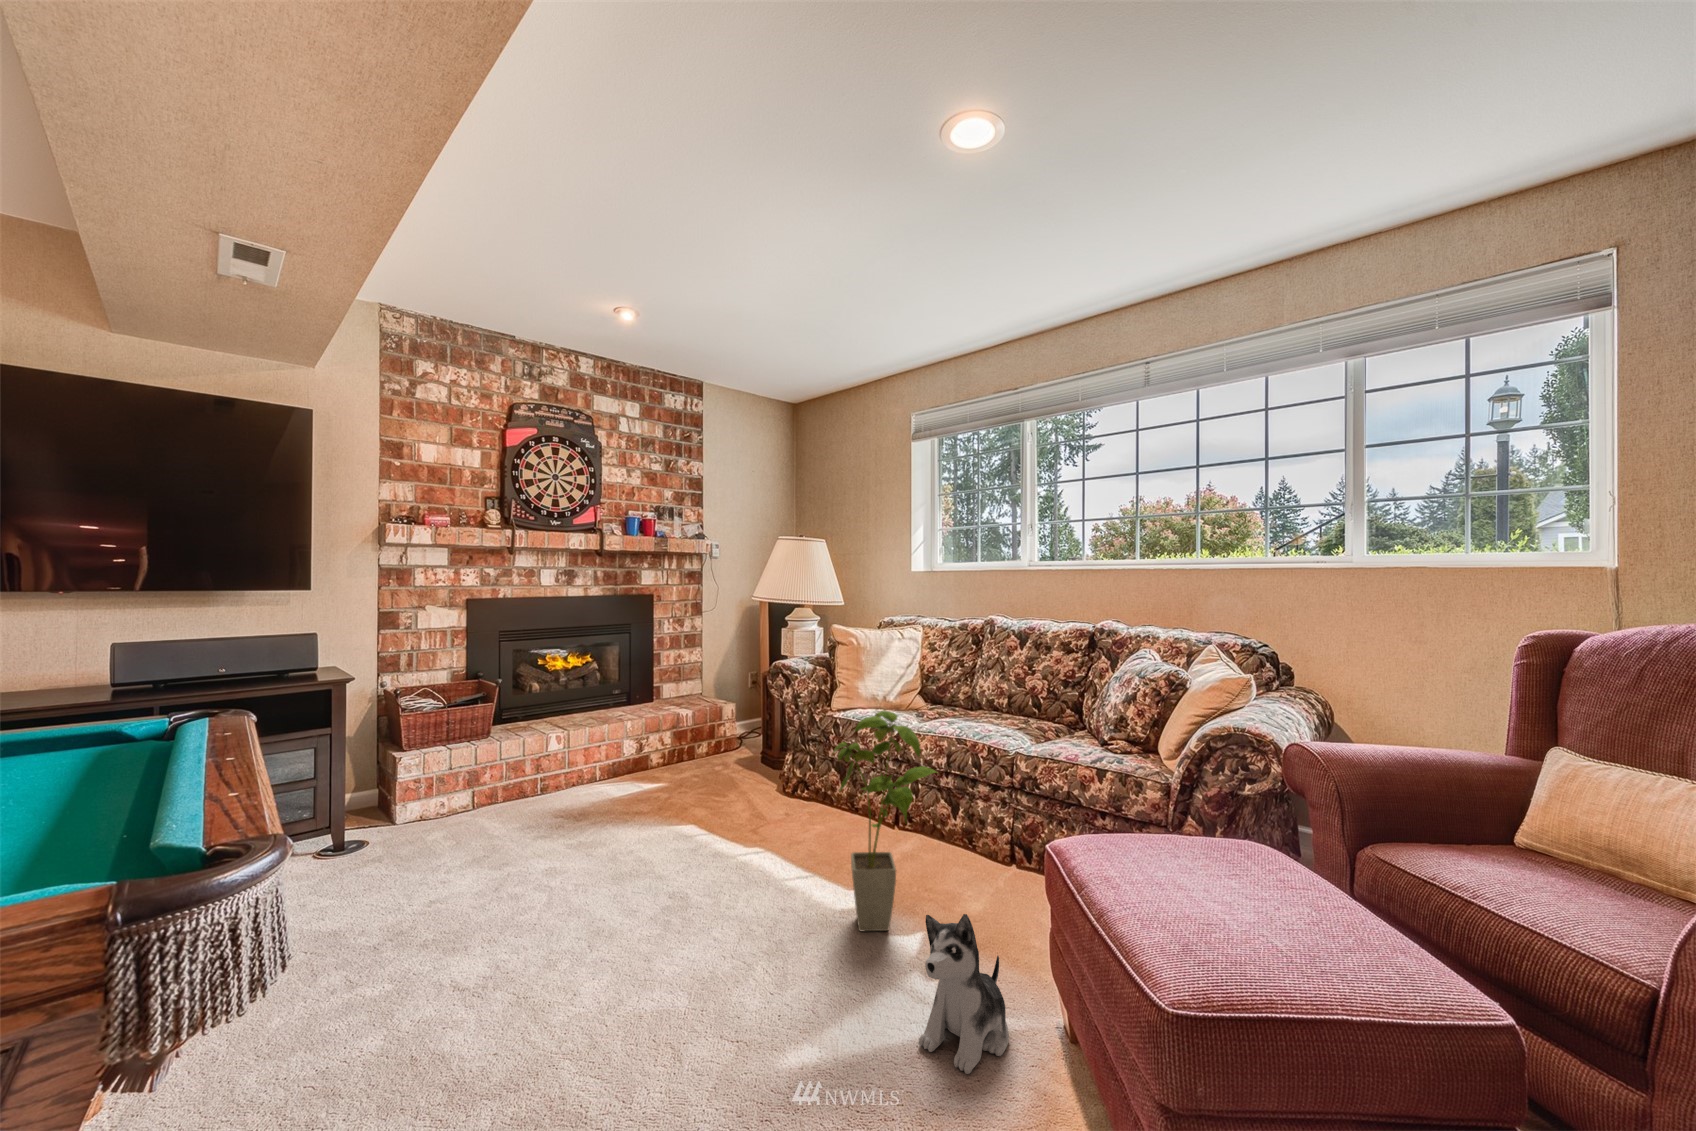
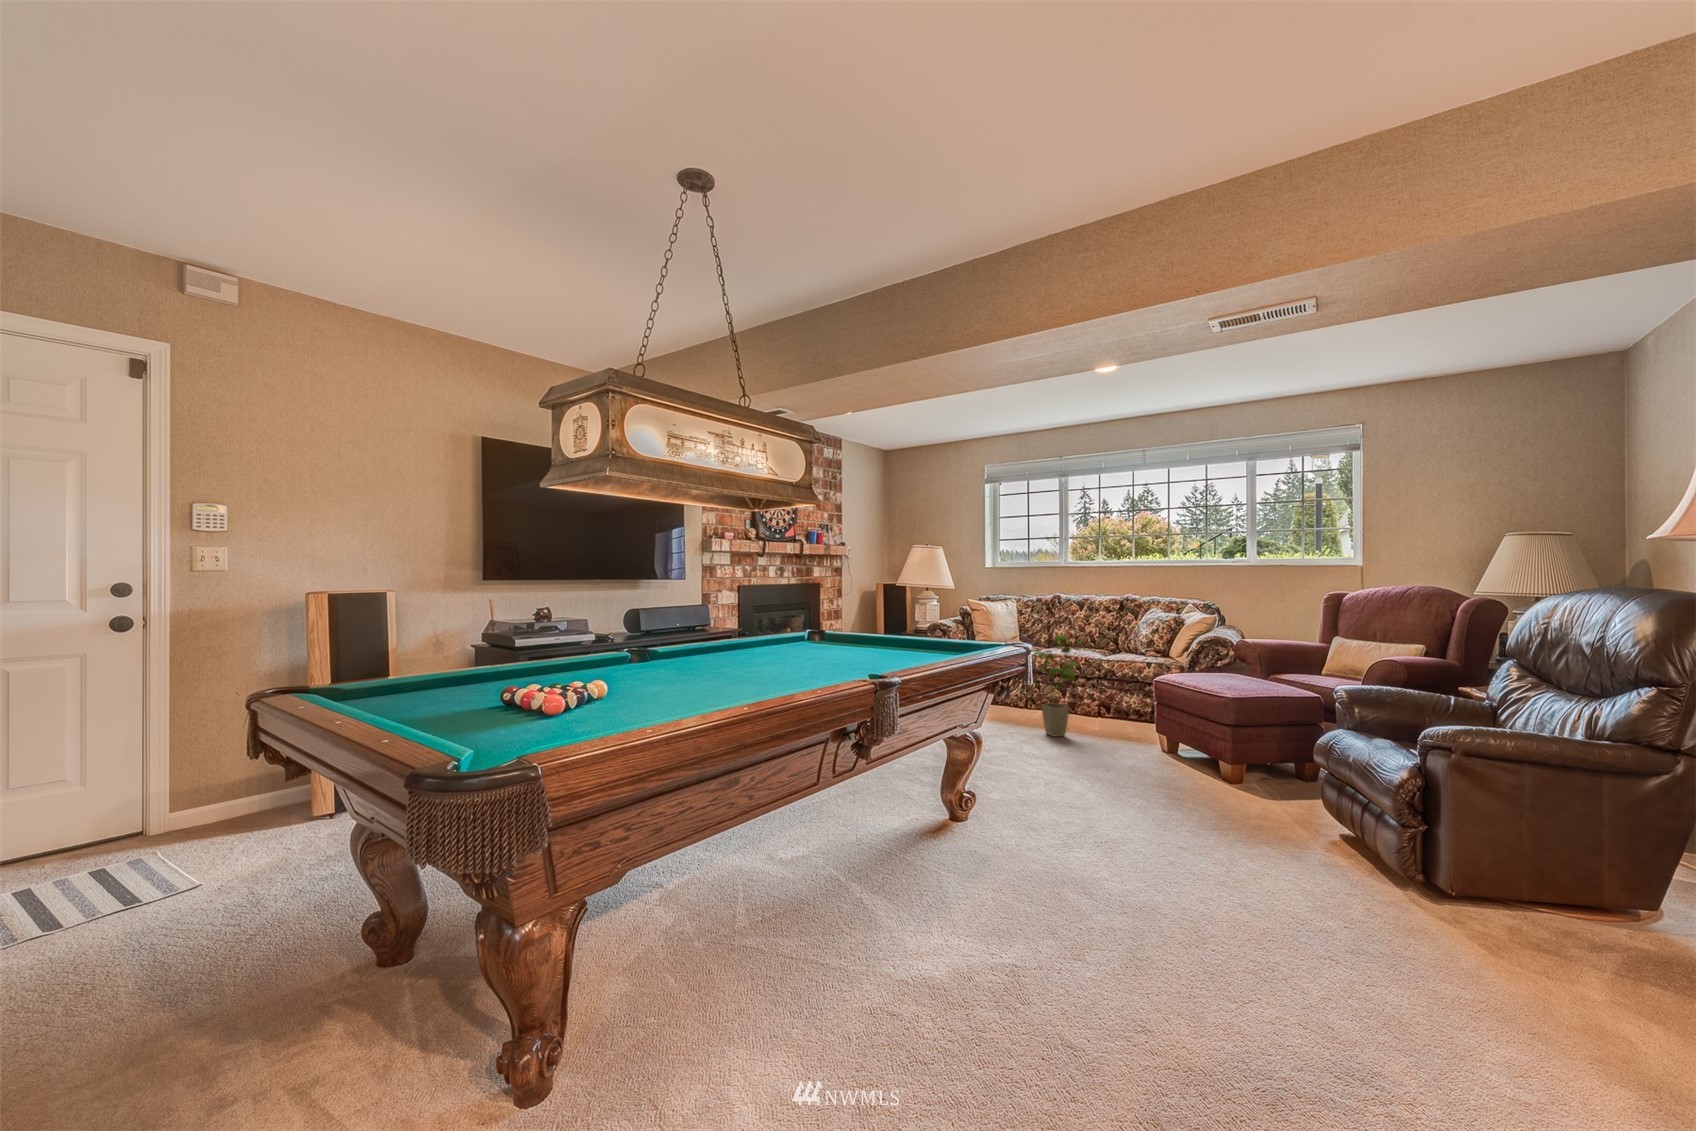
plush toy: present [919,914,1009,1074] -> none [1107,704,1143,759]

